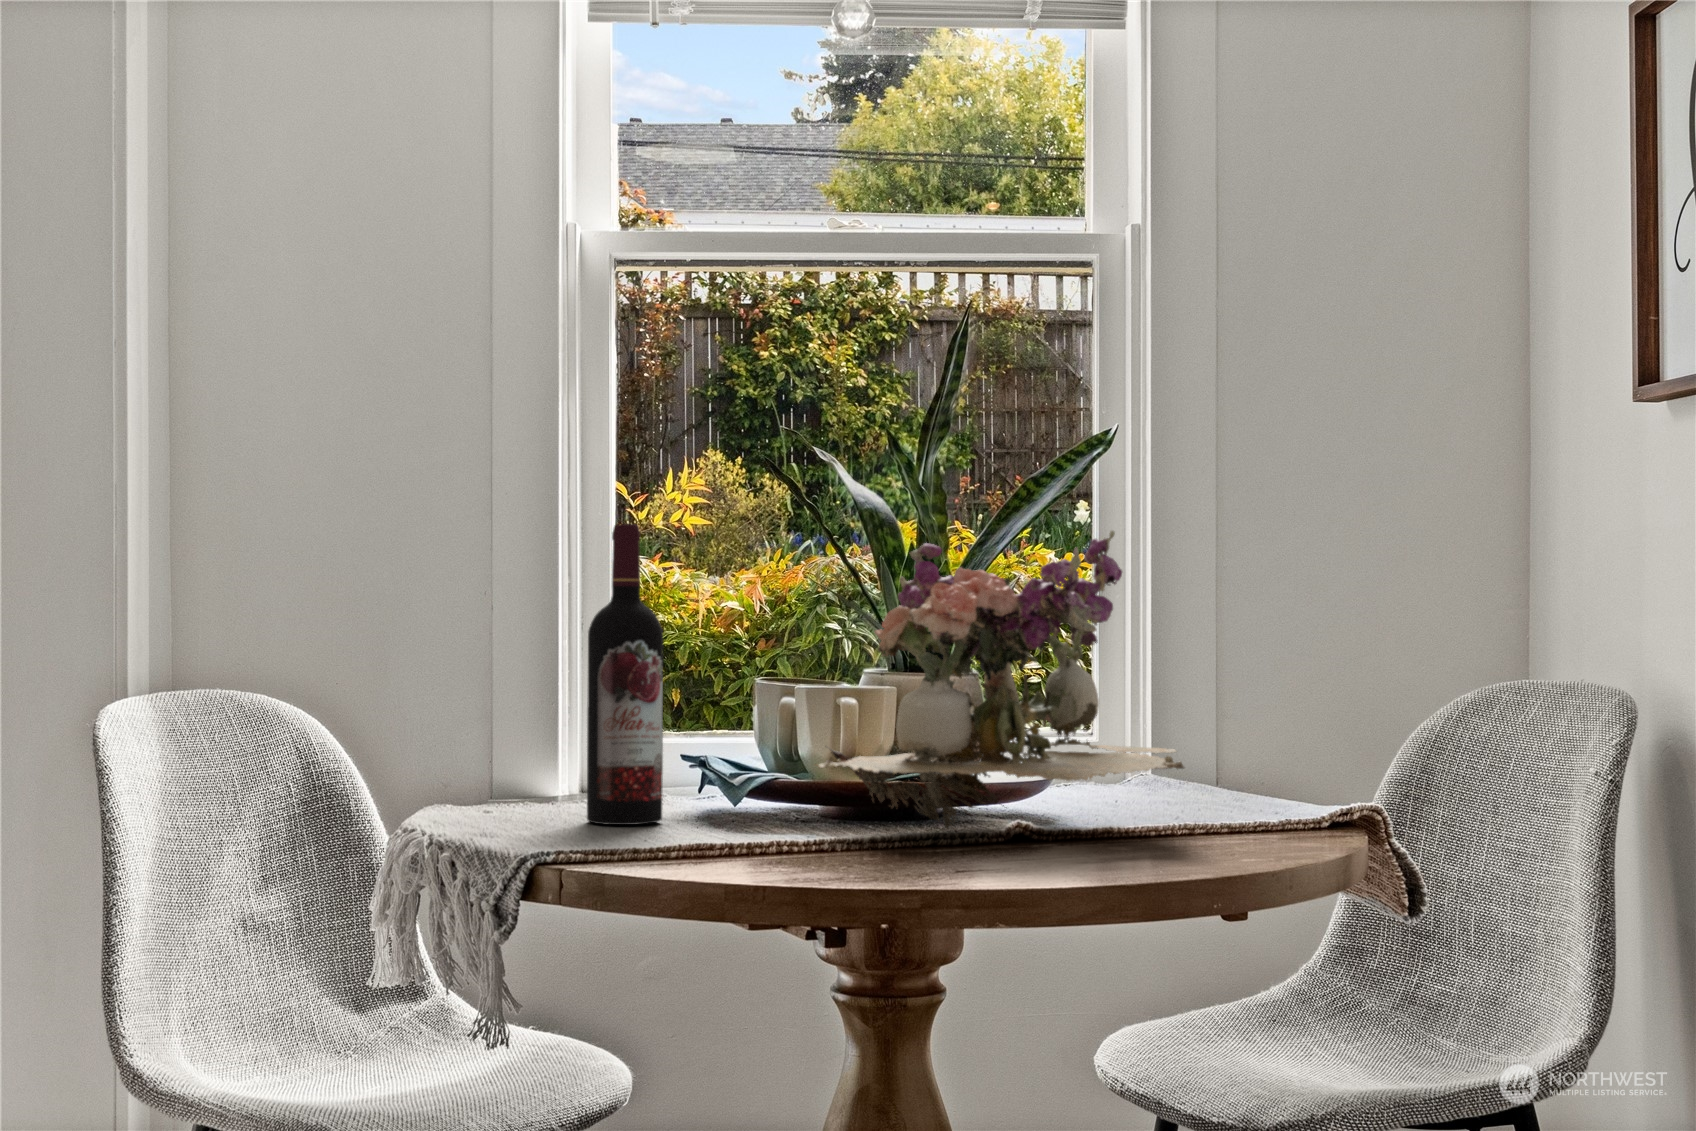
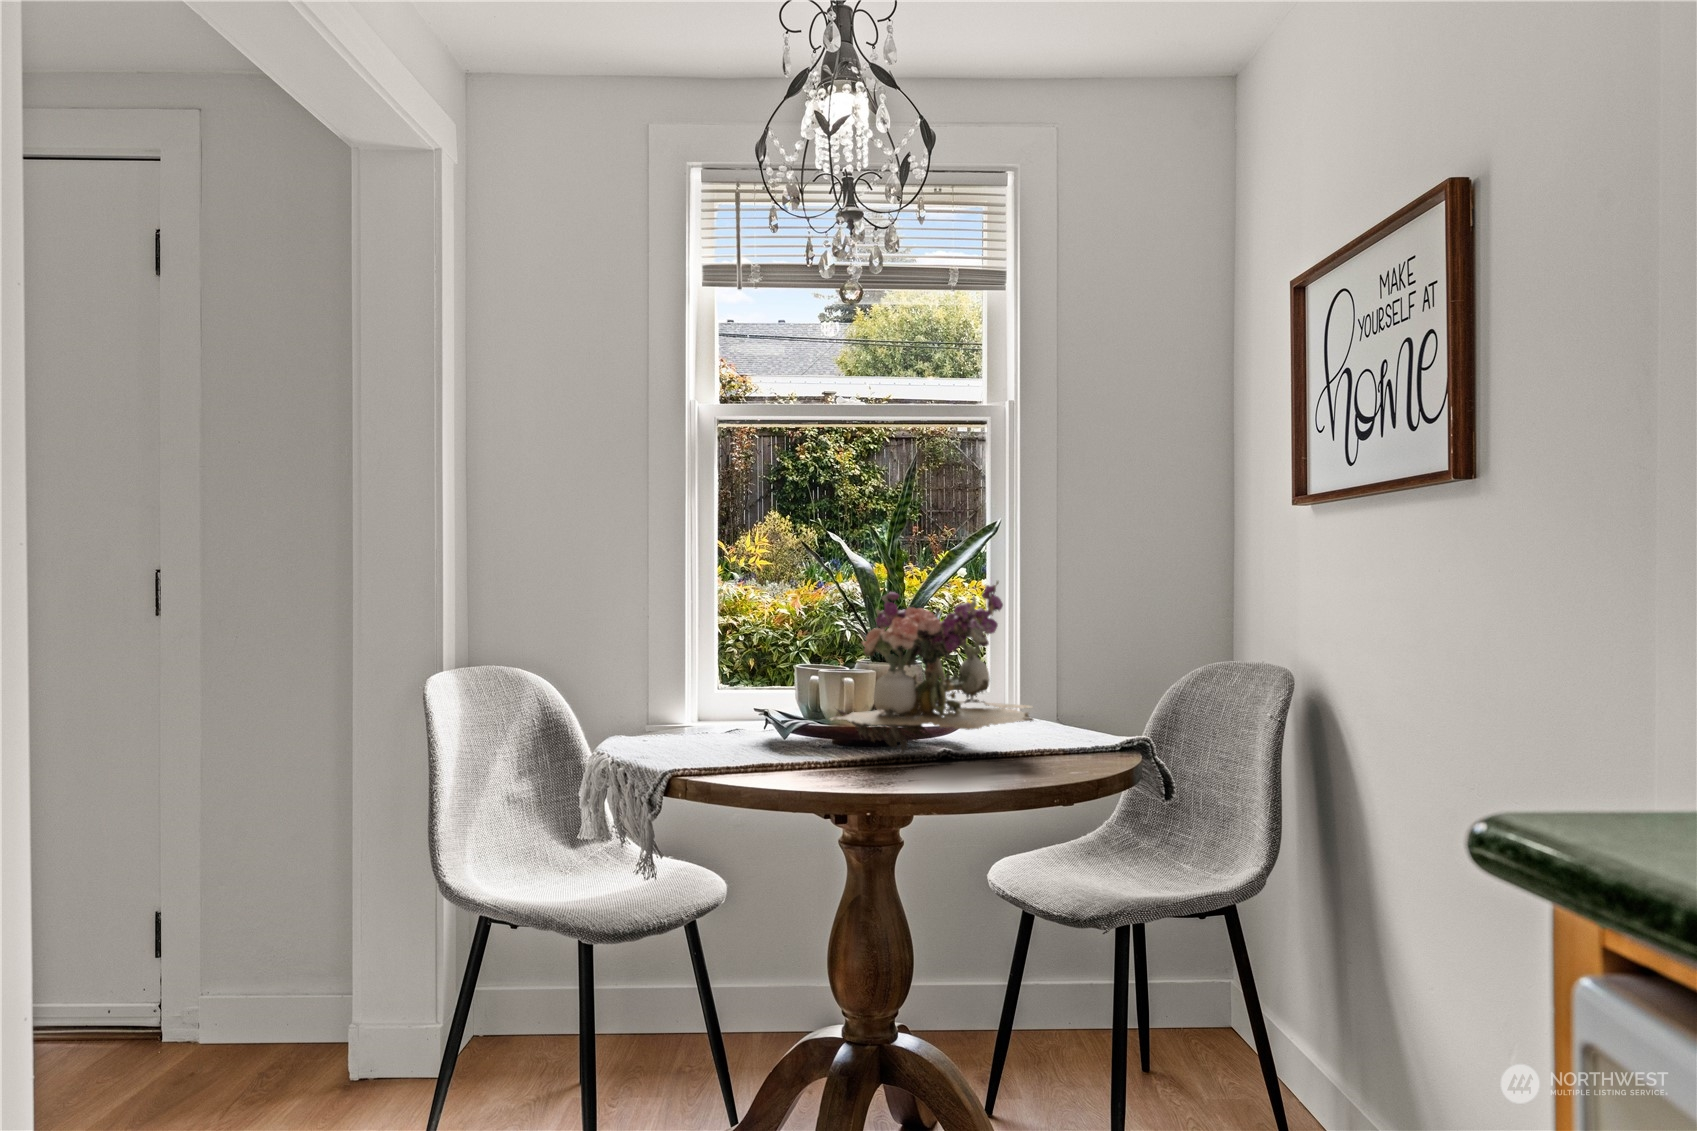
wine bottle: present [587,524,663,825] -> none [700,582,743,751]

